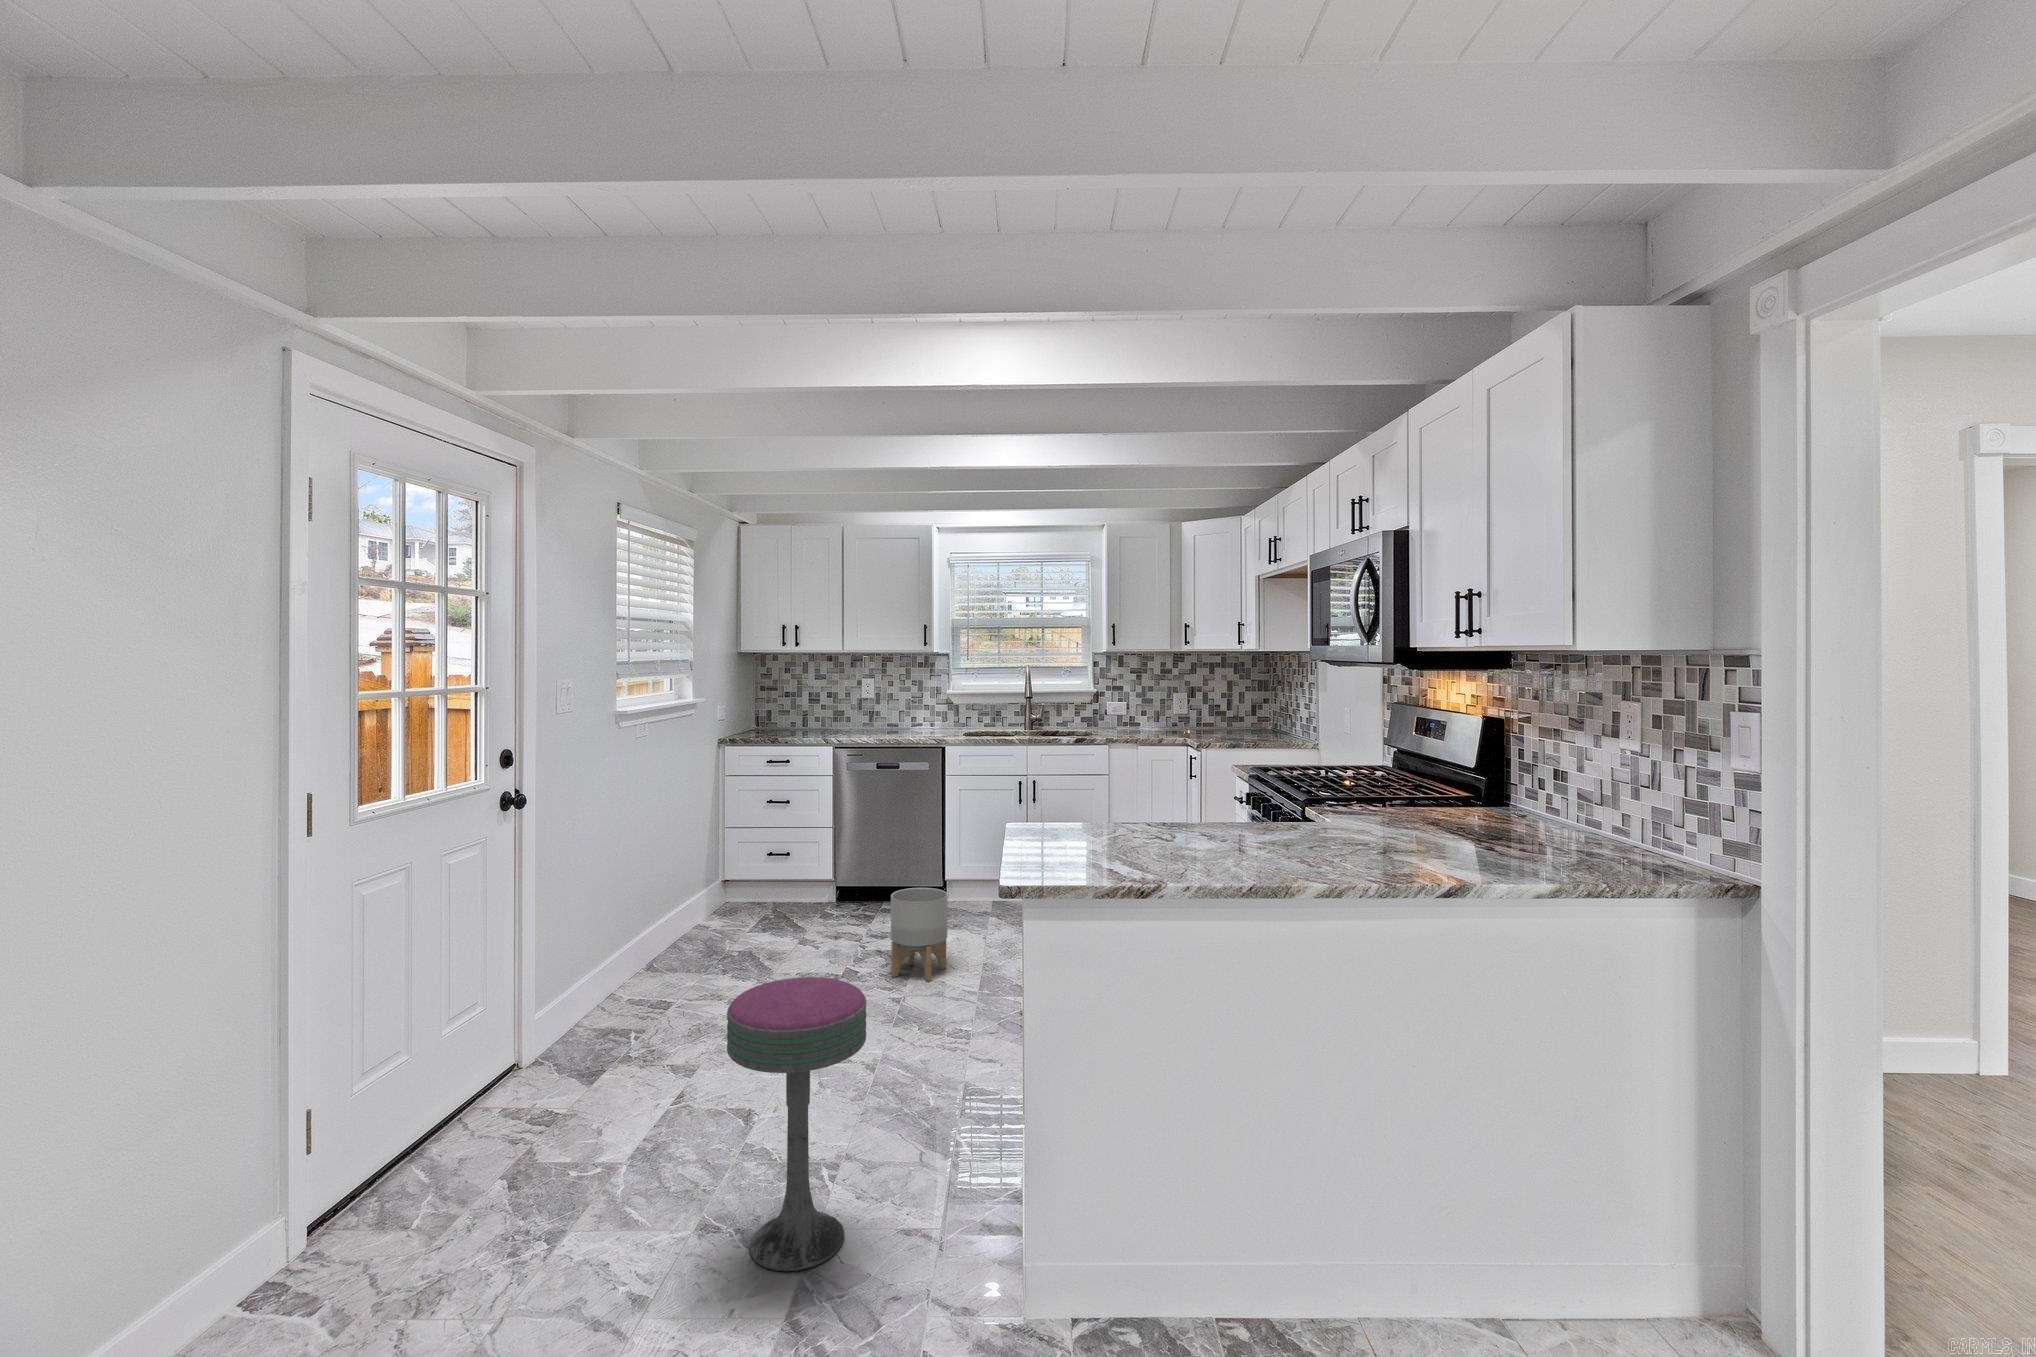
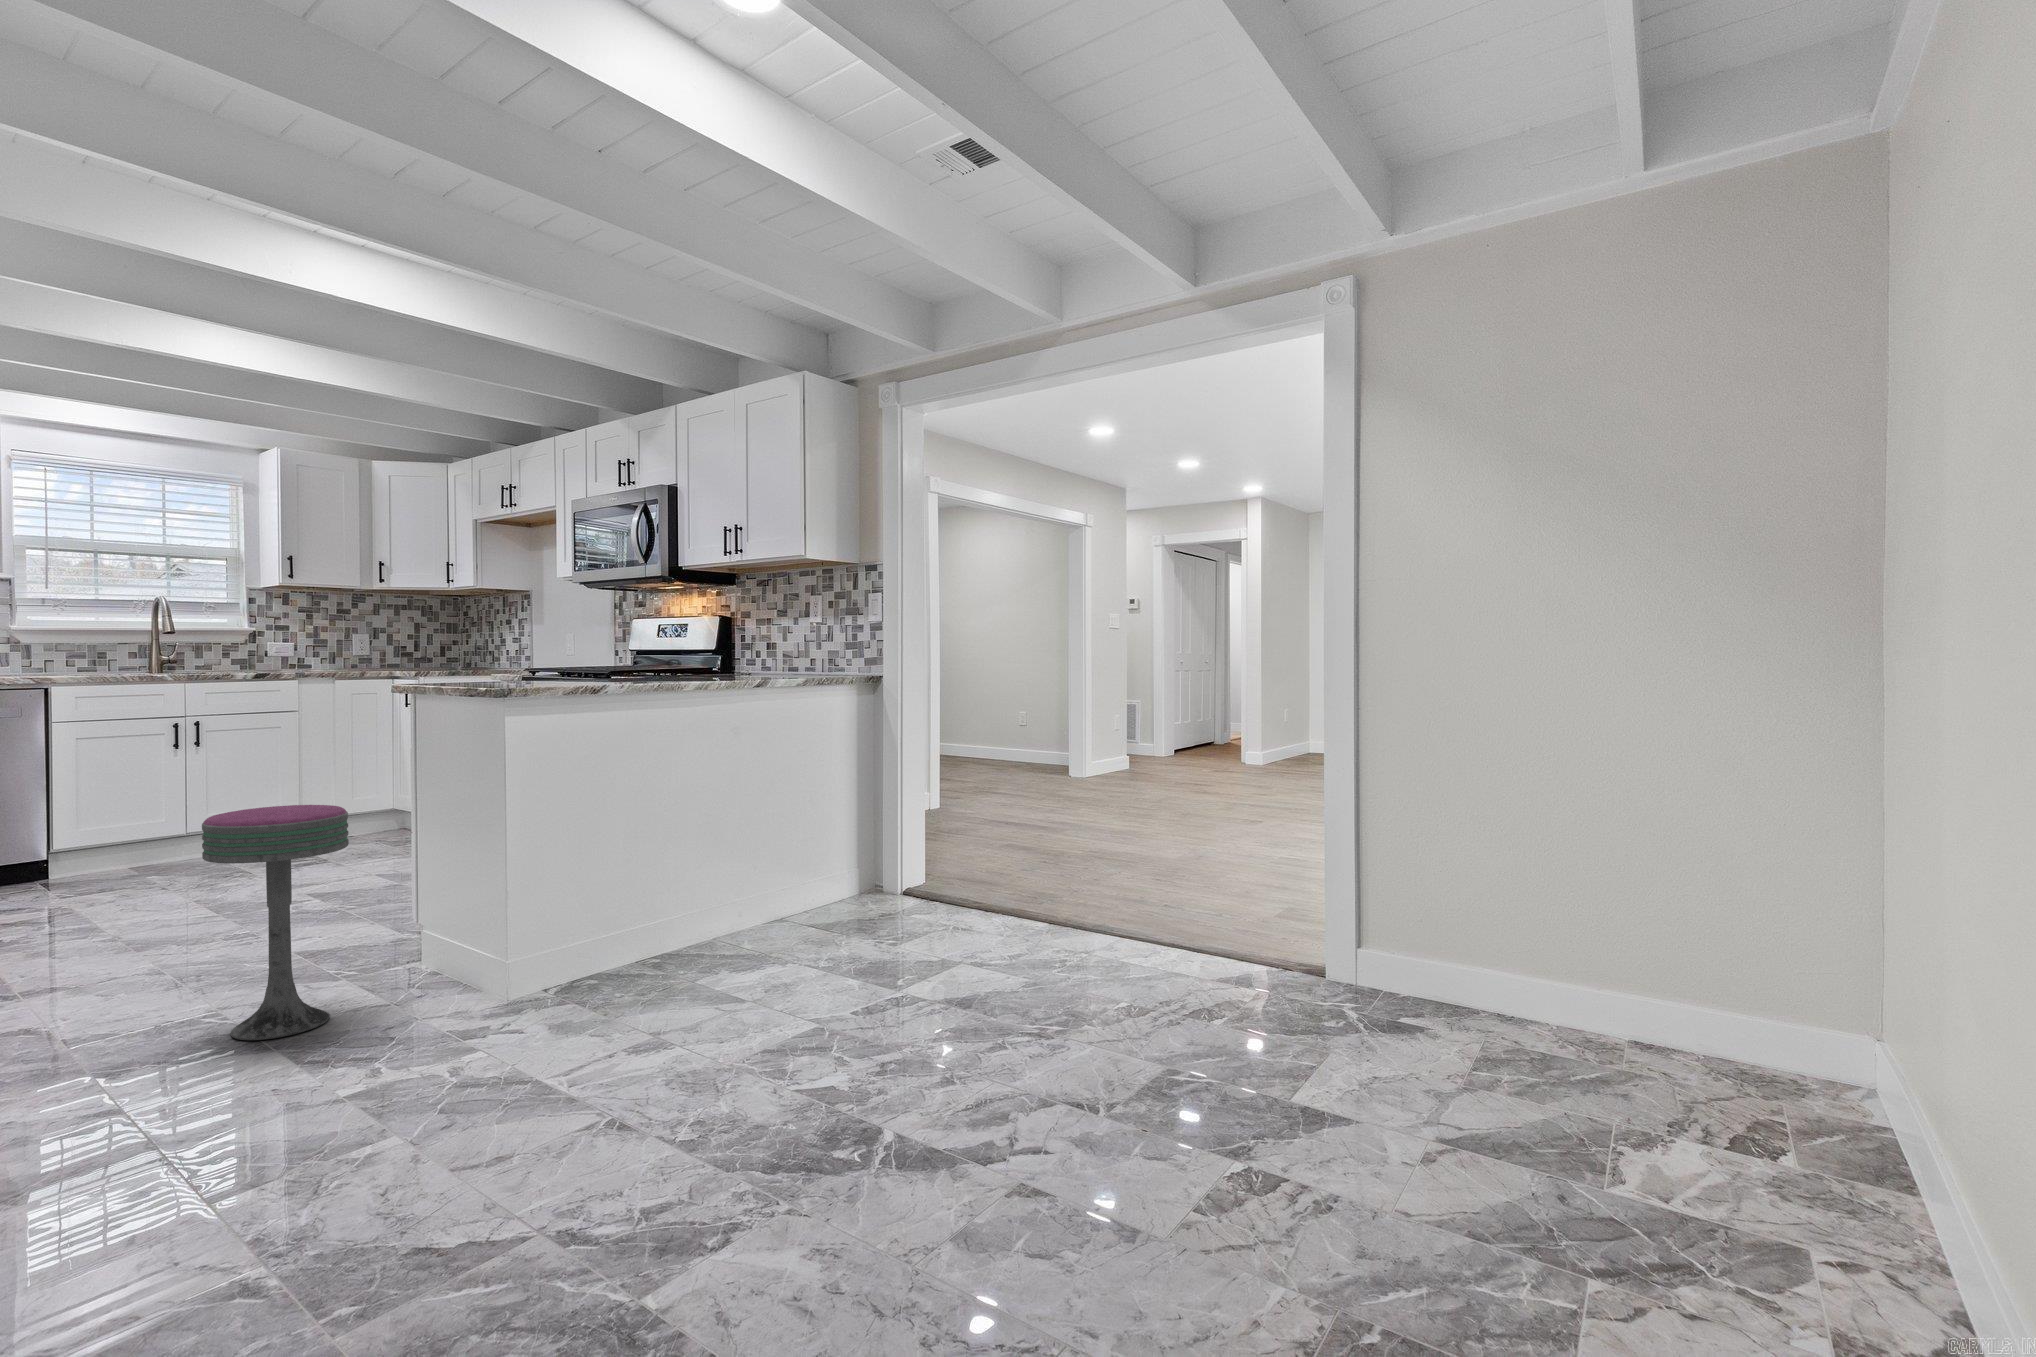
planter: present [891,888,948,981] -> none [96,823,181,923]

